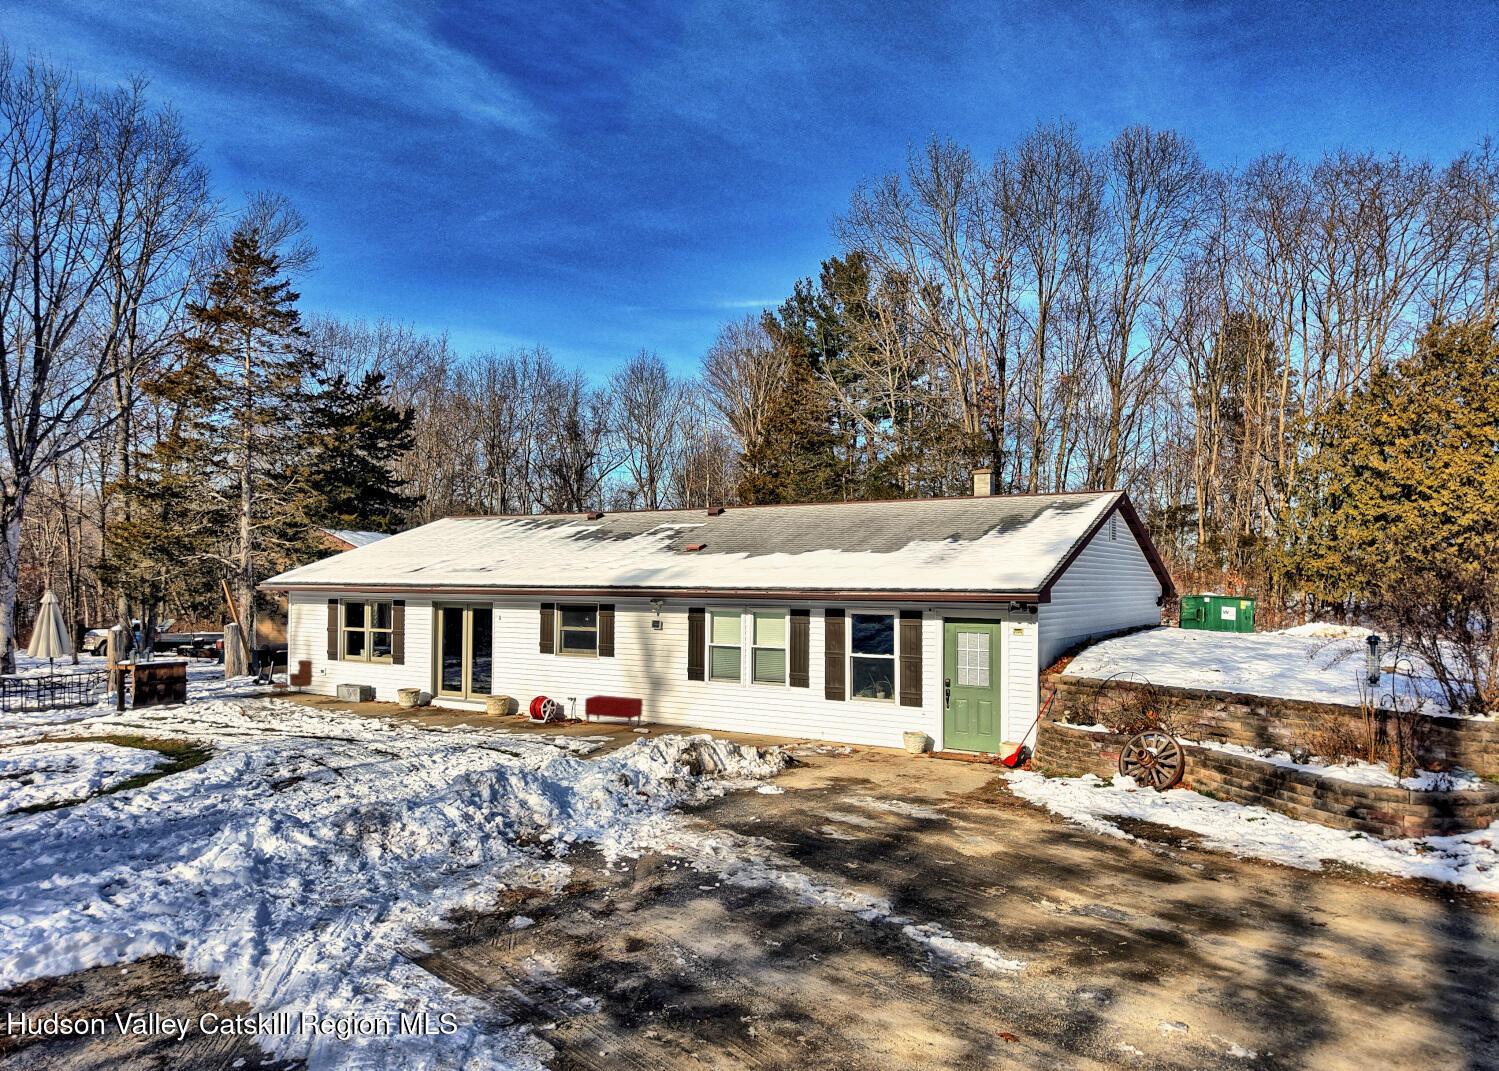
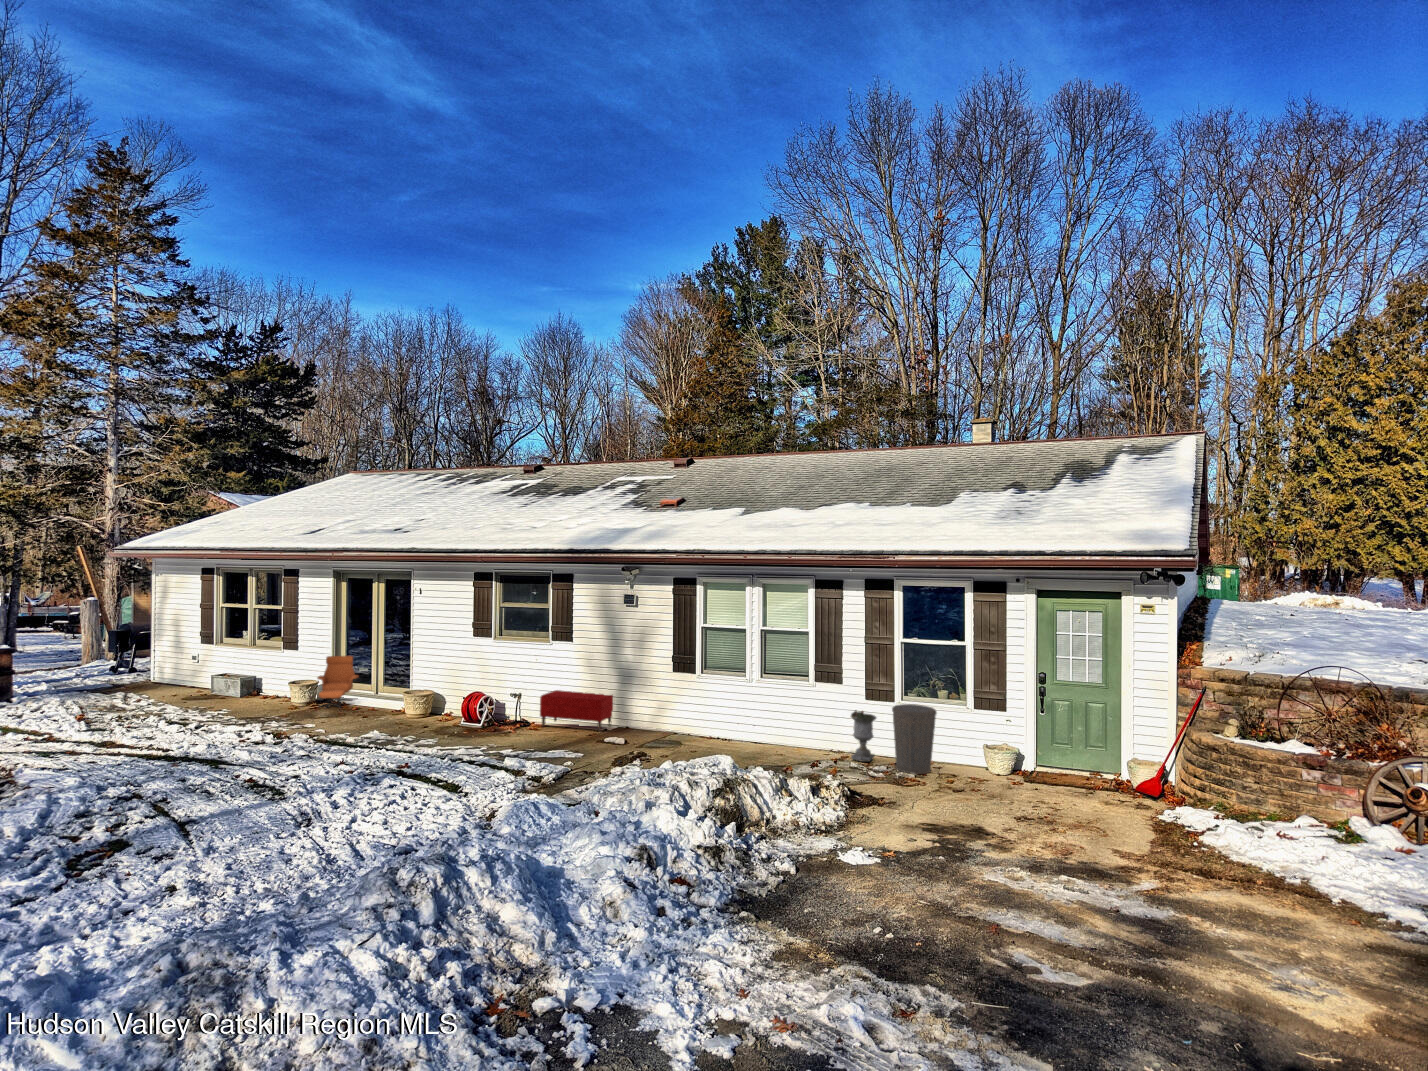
lounge chair: present [273,660,313,695] -> present [318,656,359,708]
trash can: none [840,703,873,754] -> present [892,704,937,774]
planter: none [812,707,832,747] -> present [851,710,876,762]

